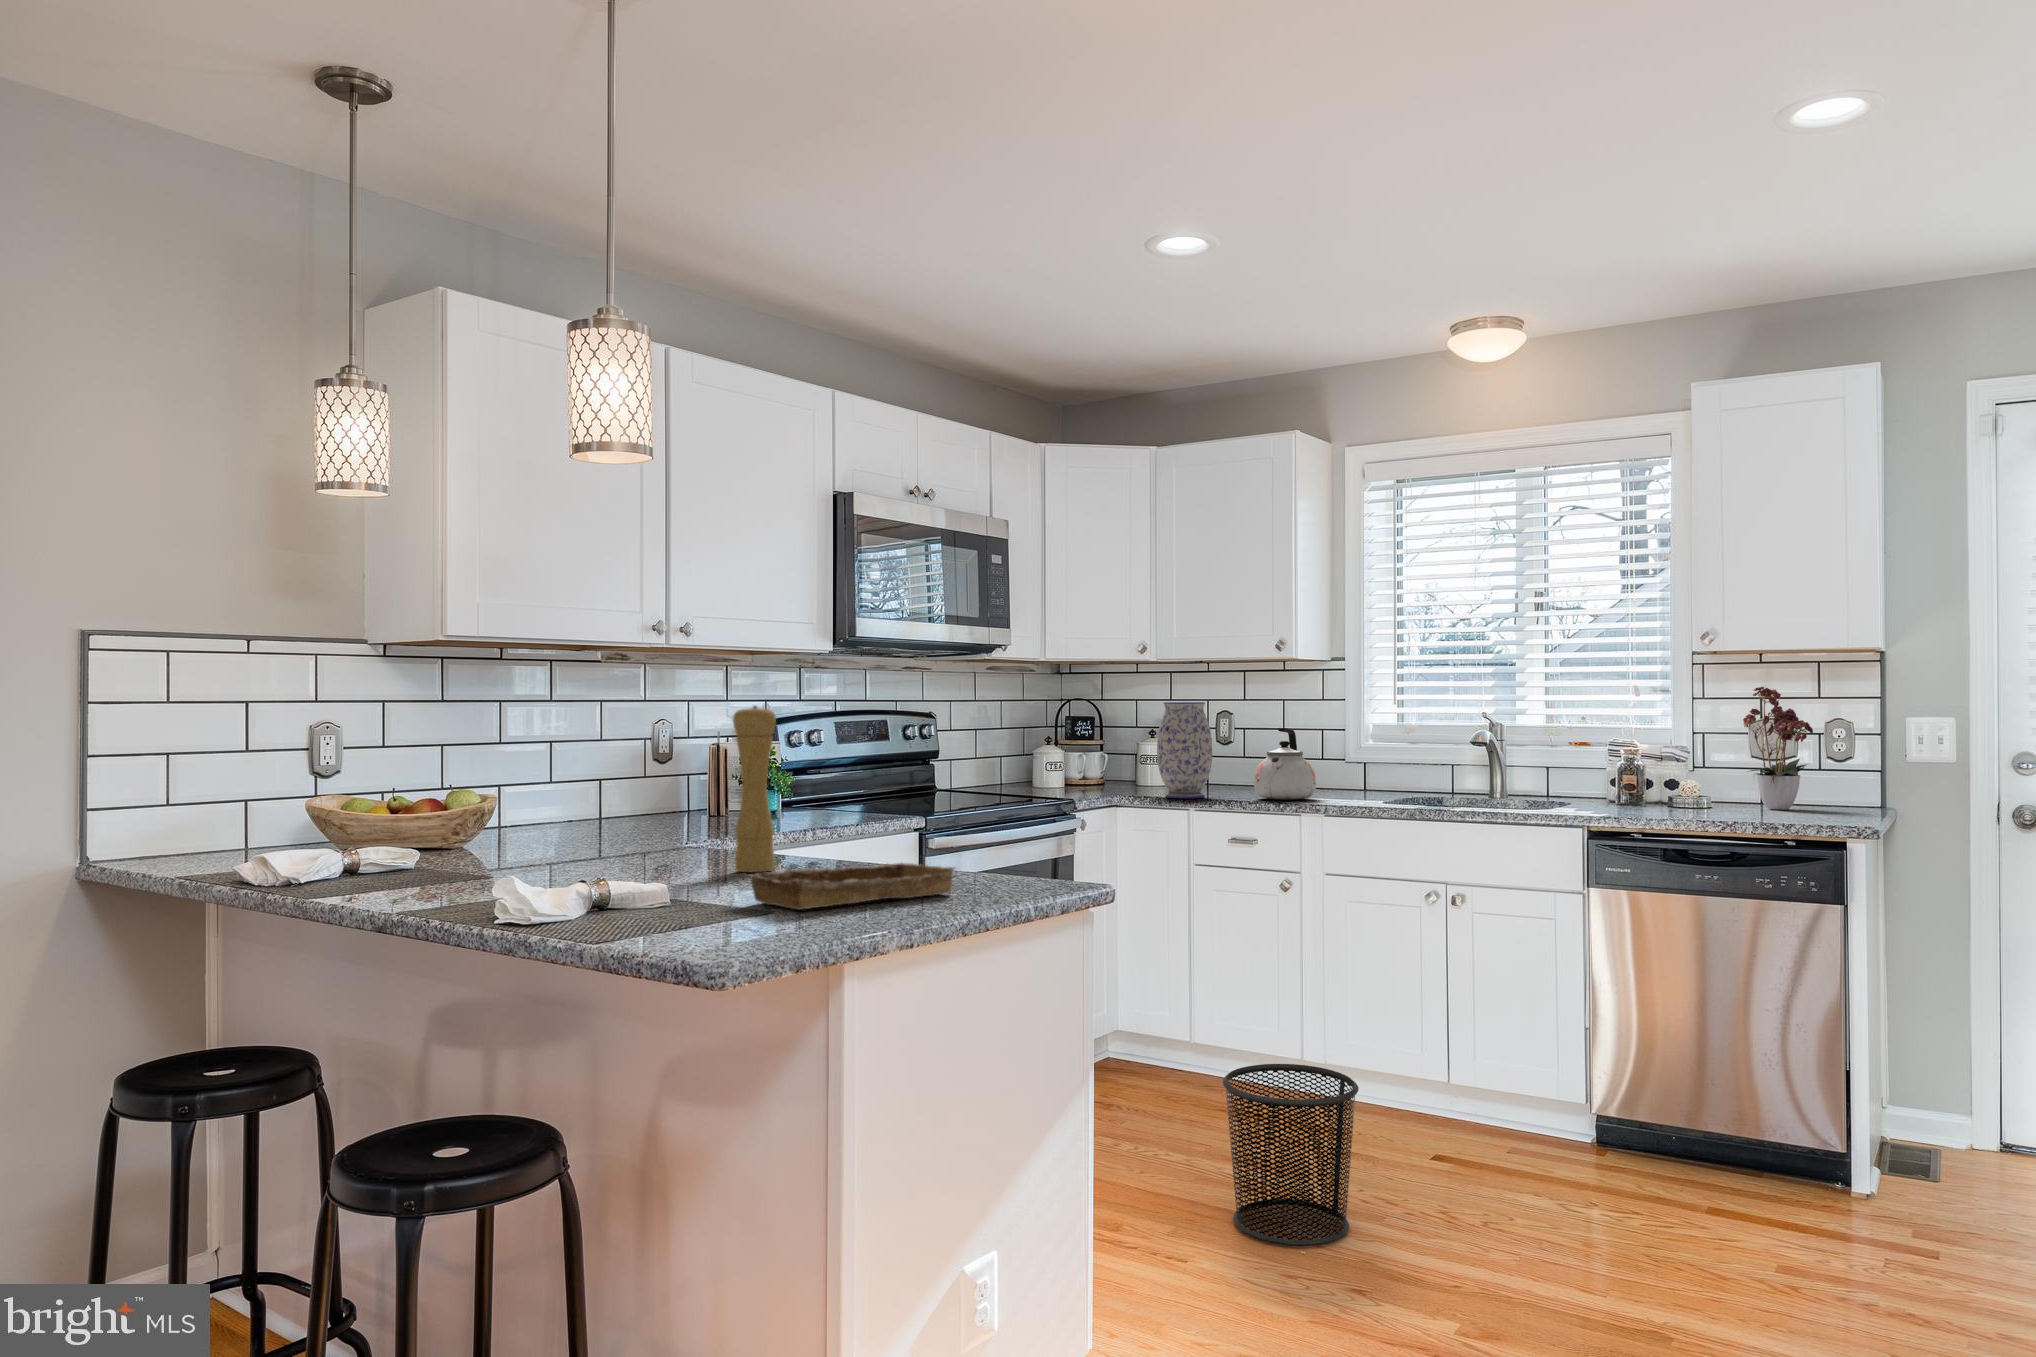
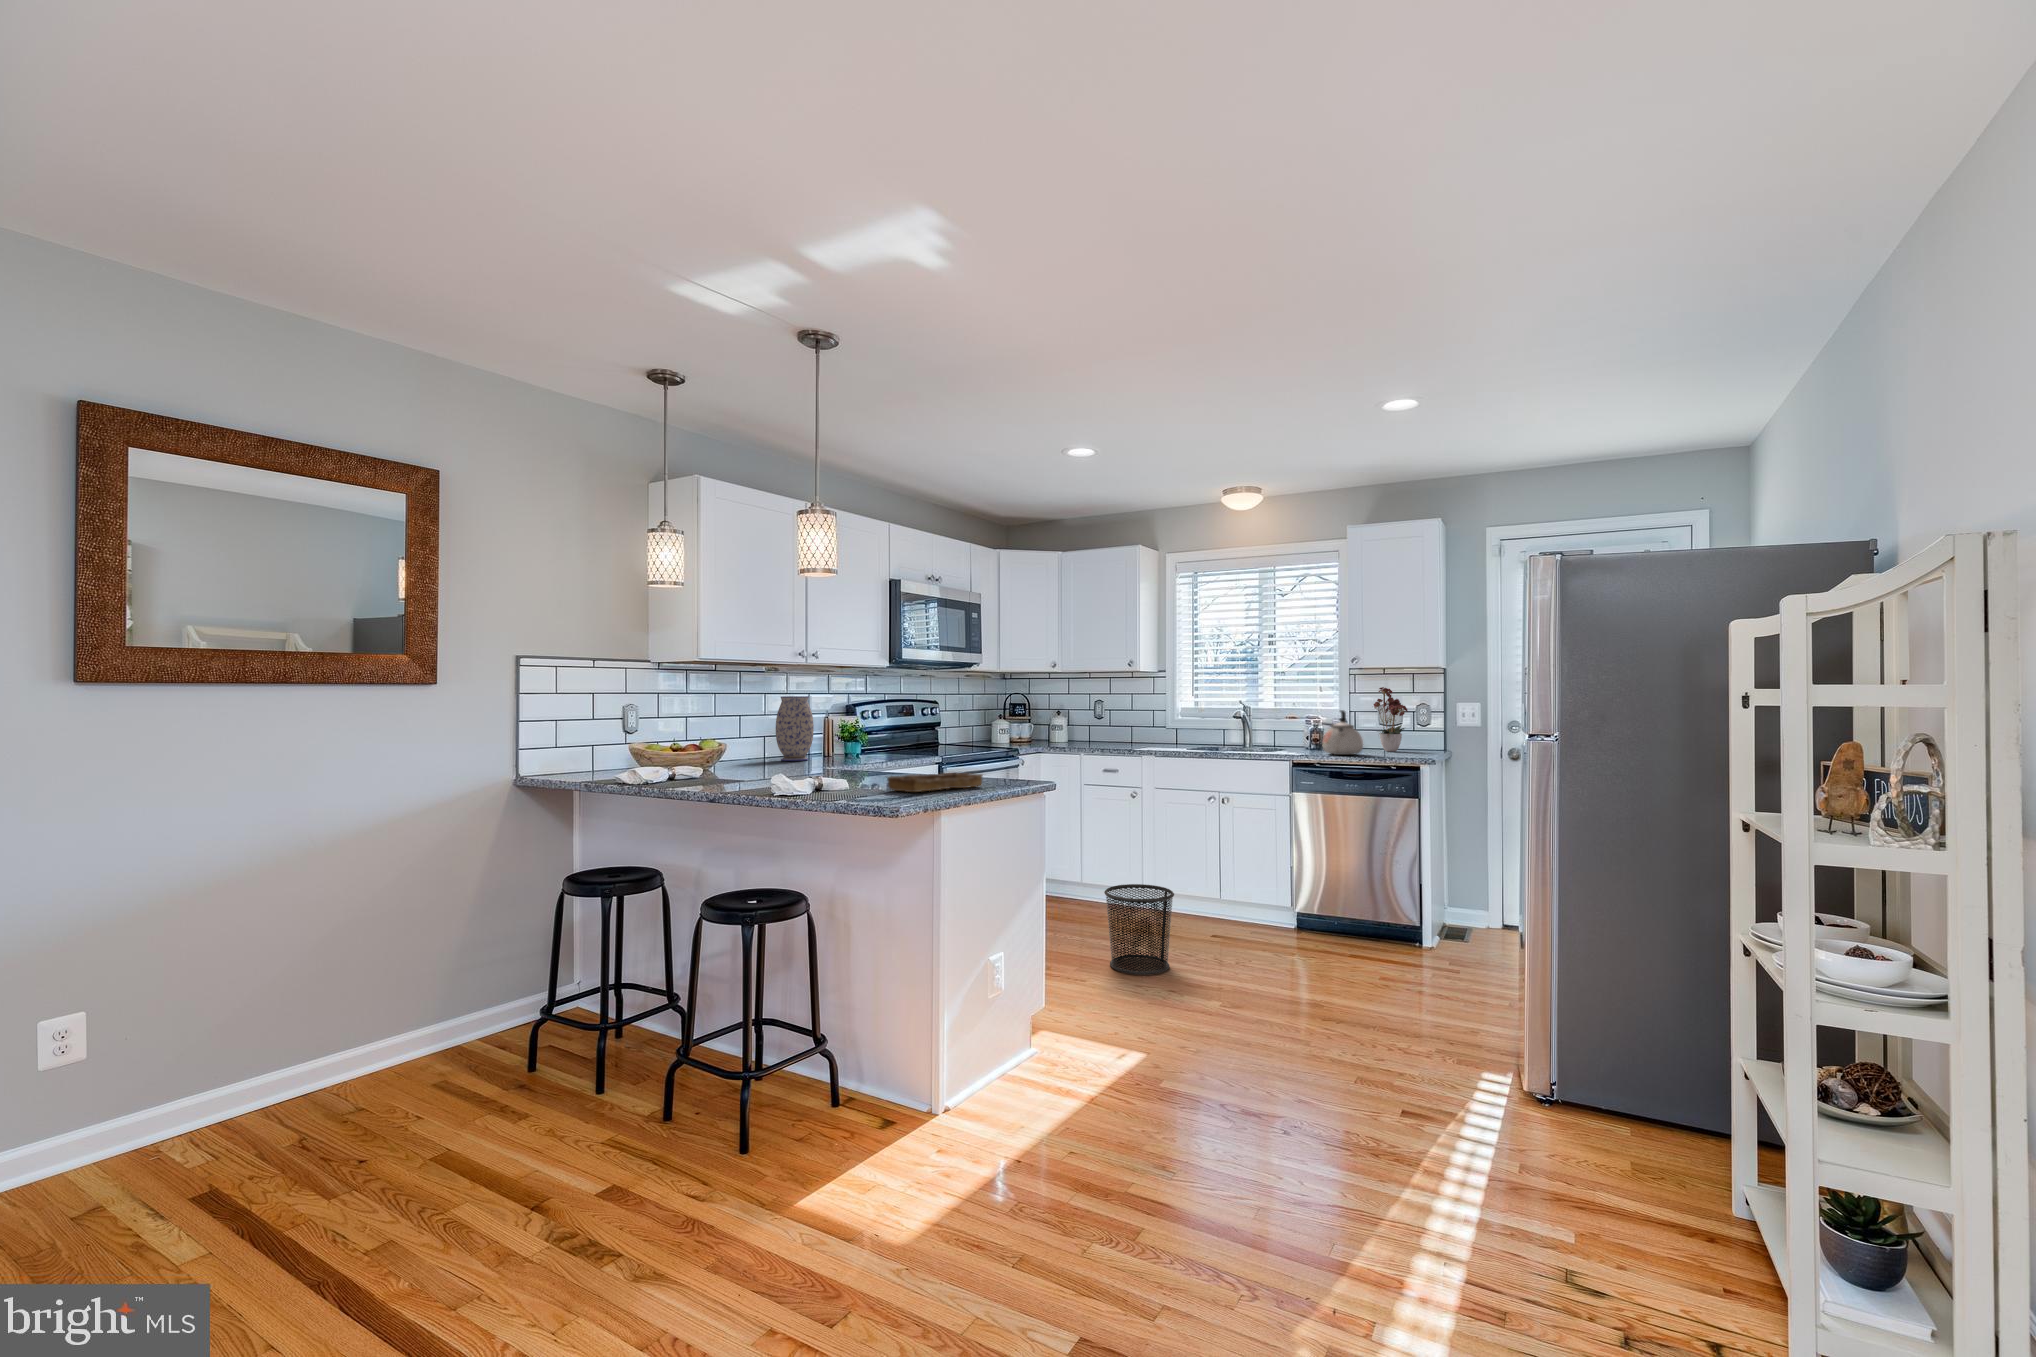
vase: present [1157,702,1212,799] -> present [776,696,814,761]
pepper mill: present [733,706,776,872] -> none [864,696,886,780]
kettle: present [1254,728,1316,800] -> present [1323,710,1363,755]

